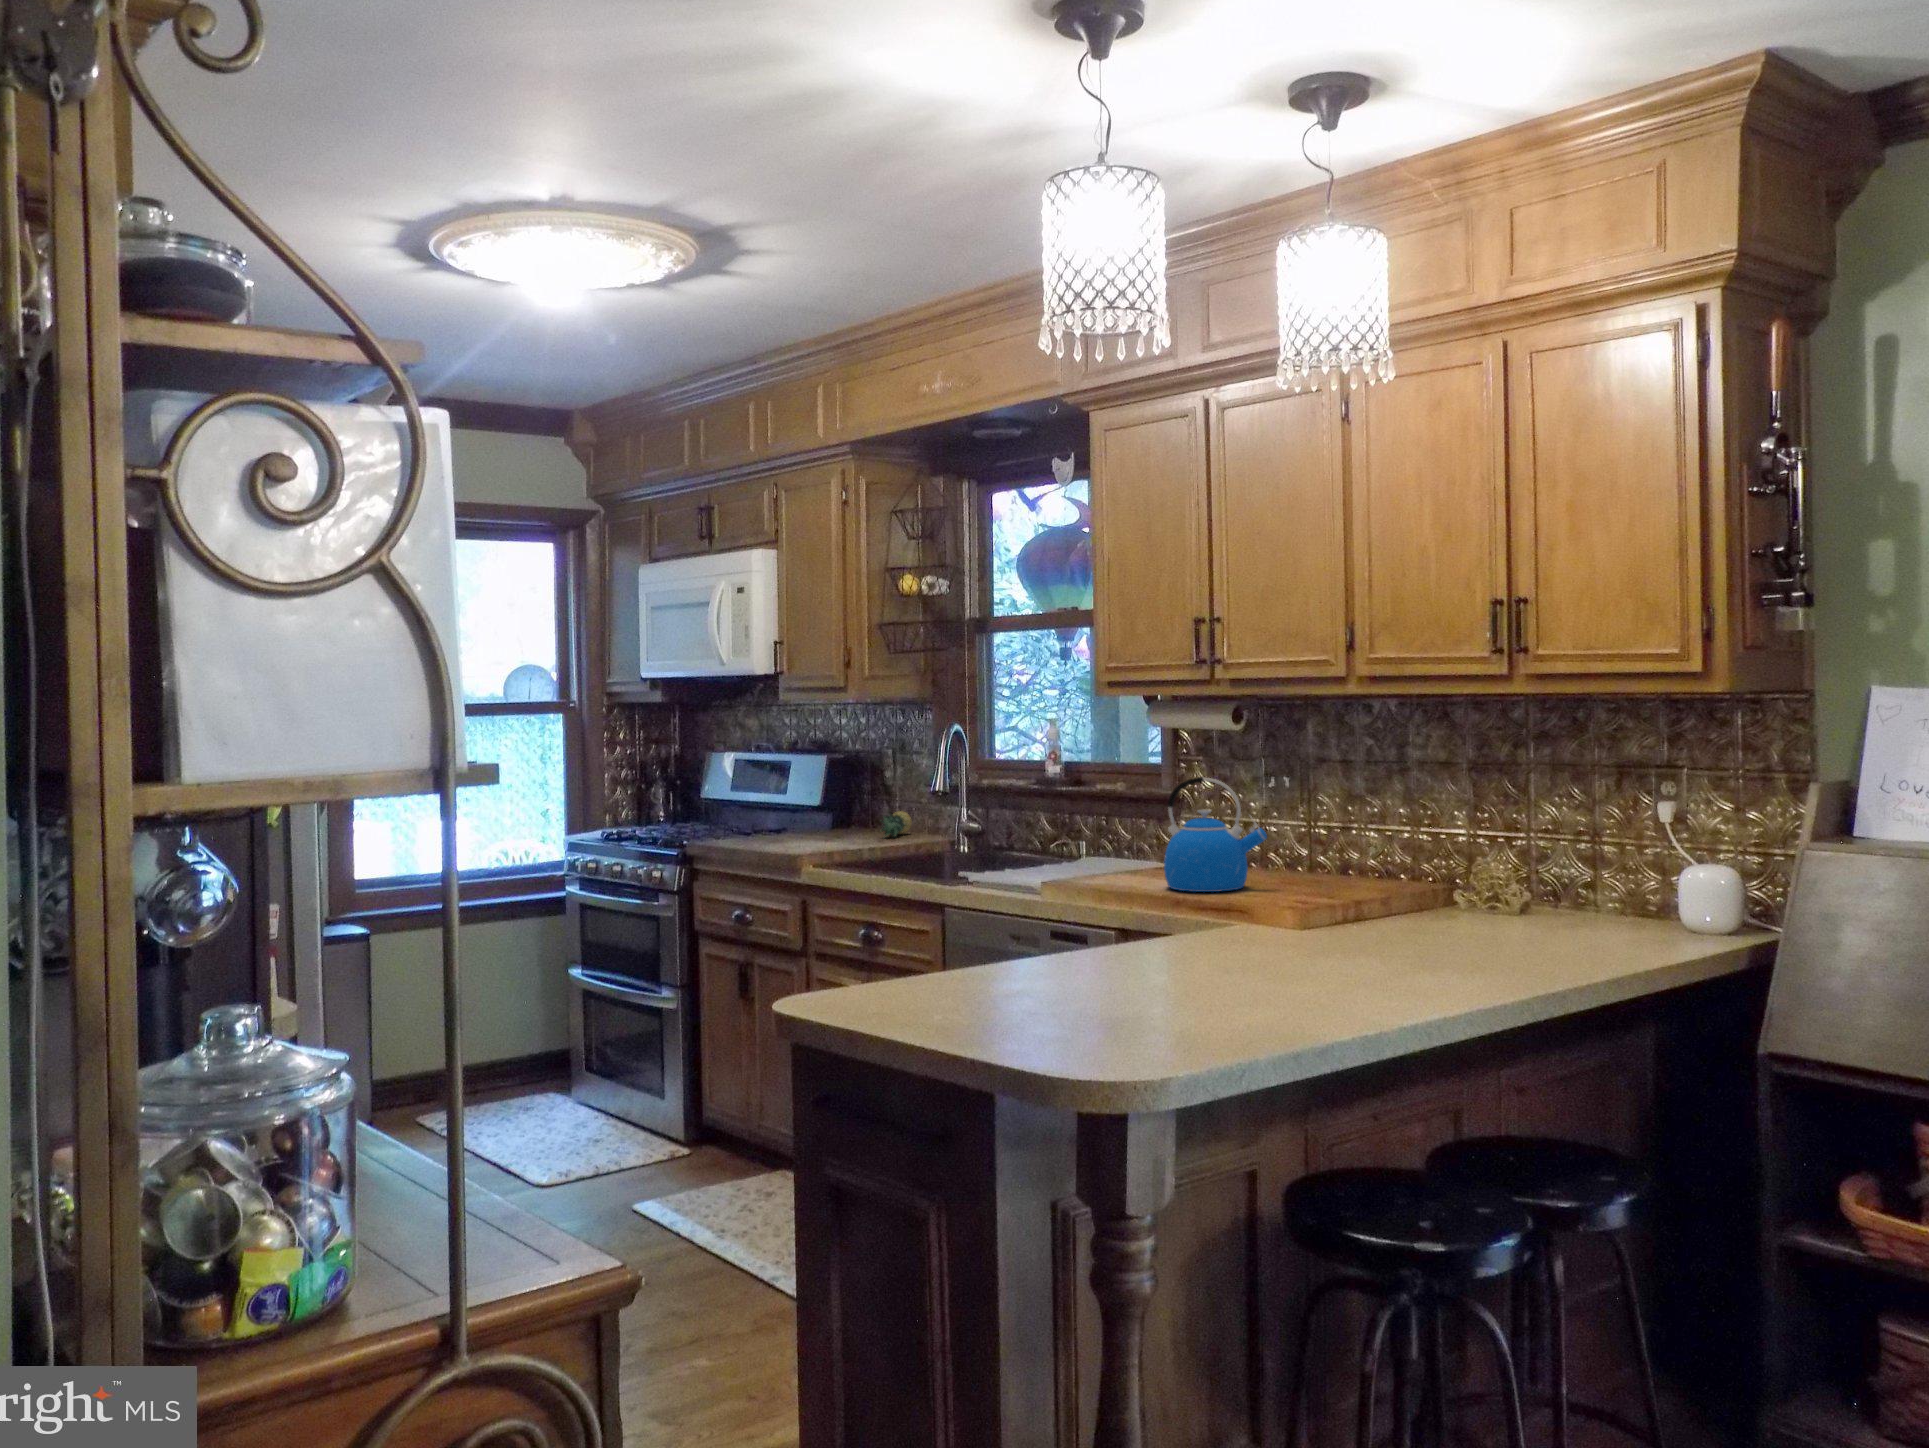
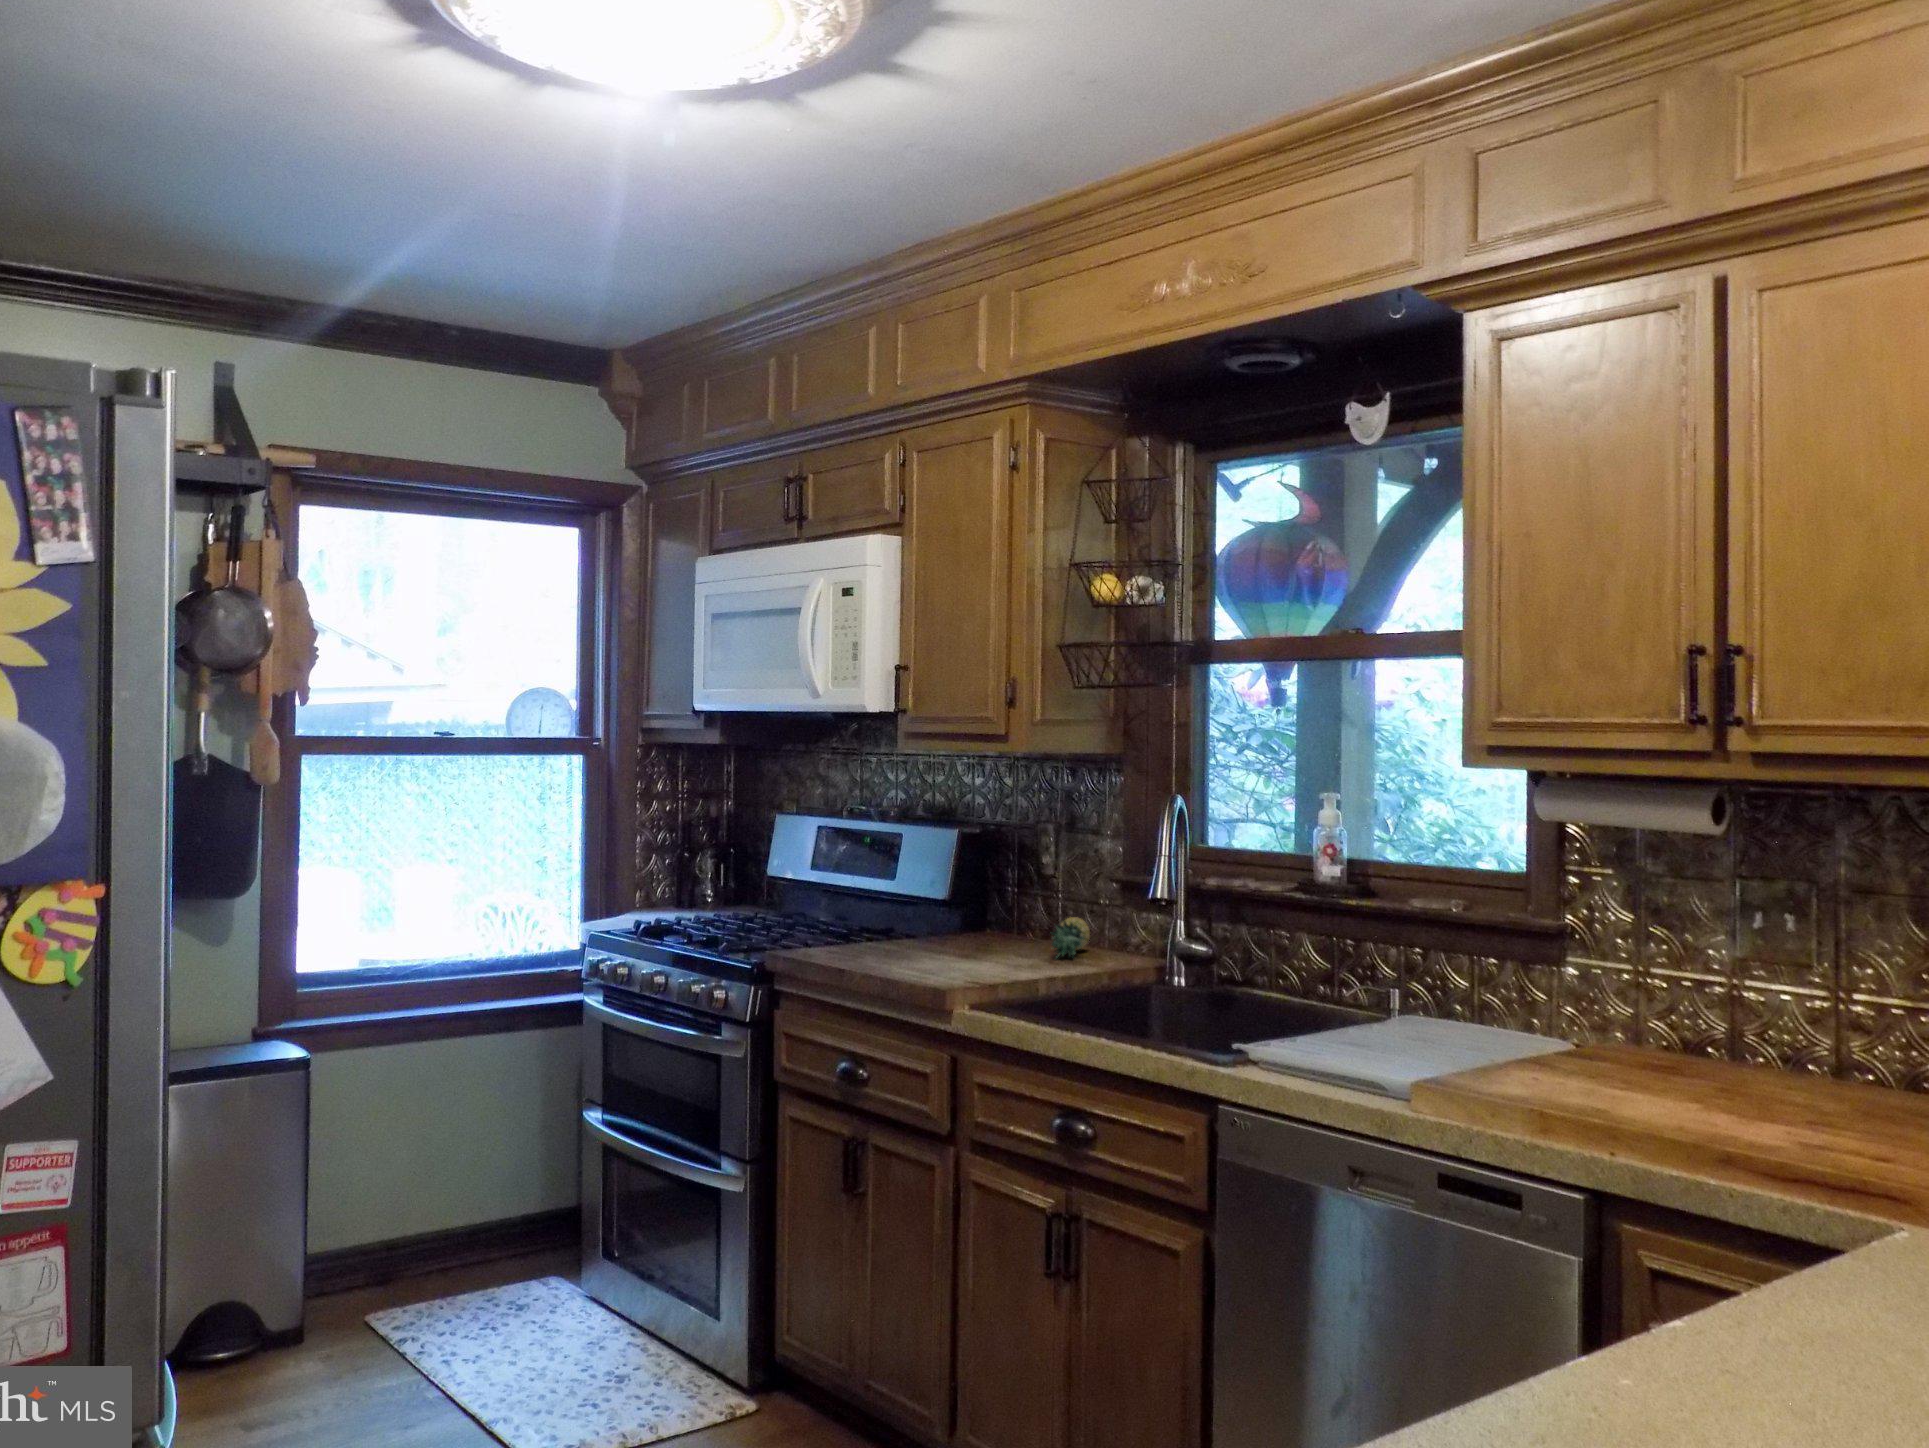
kettle: present [1164,776,1267,892] -> none [1625,915,1823,1120]

